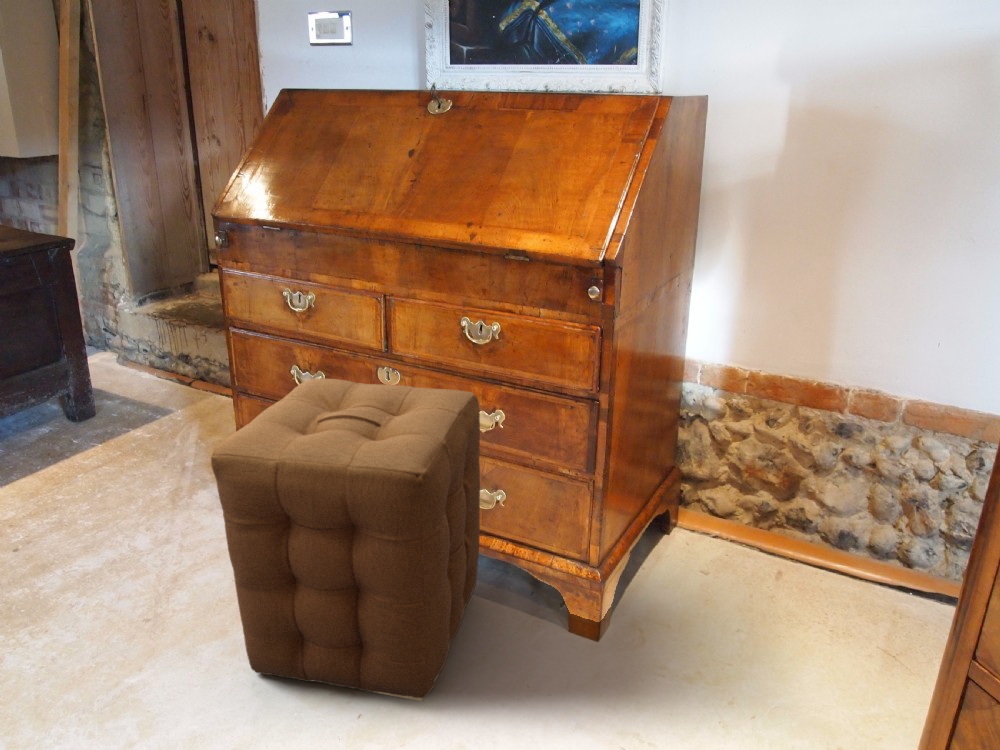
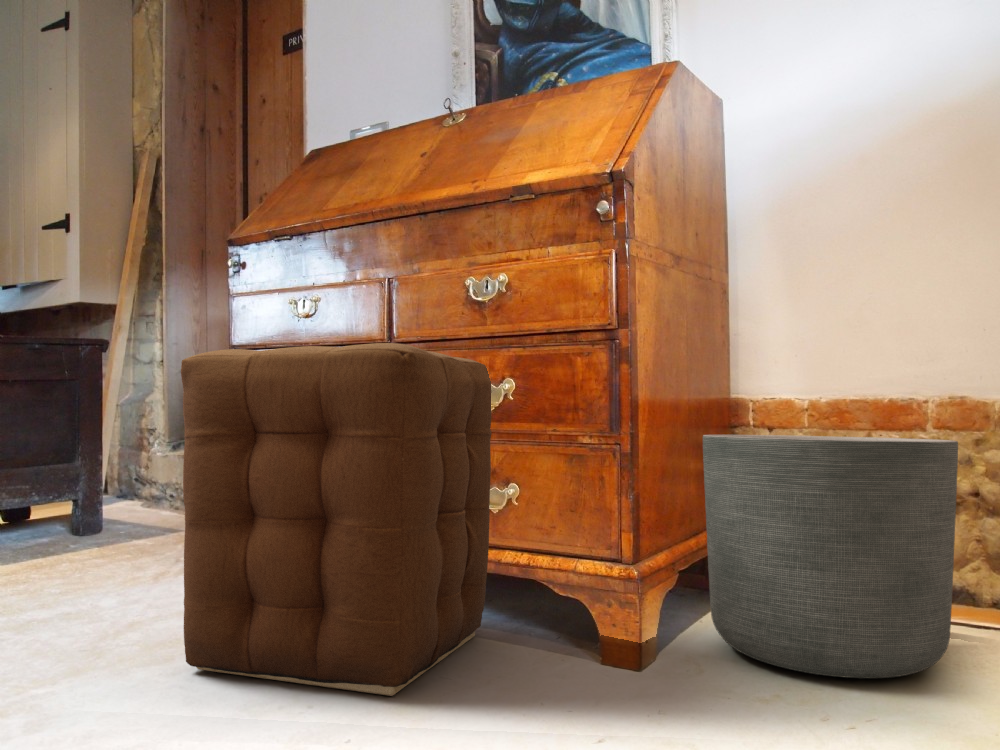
planter: none [656,419,865,650] -> present [703,435,958,678]

